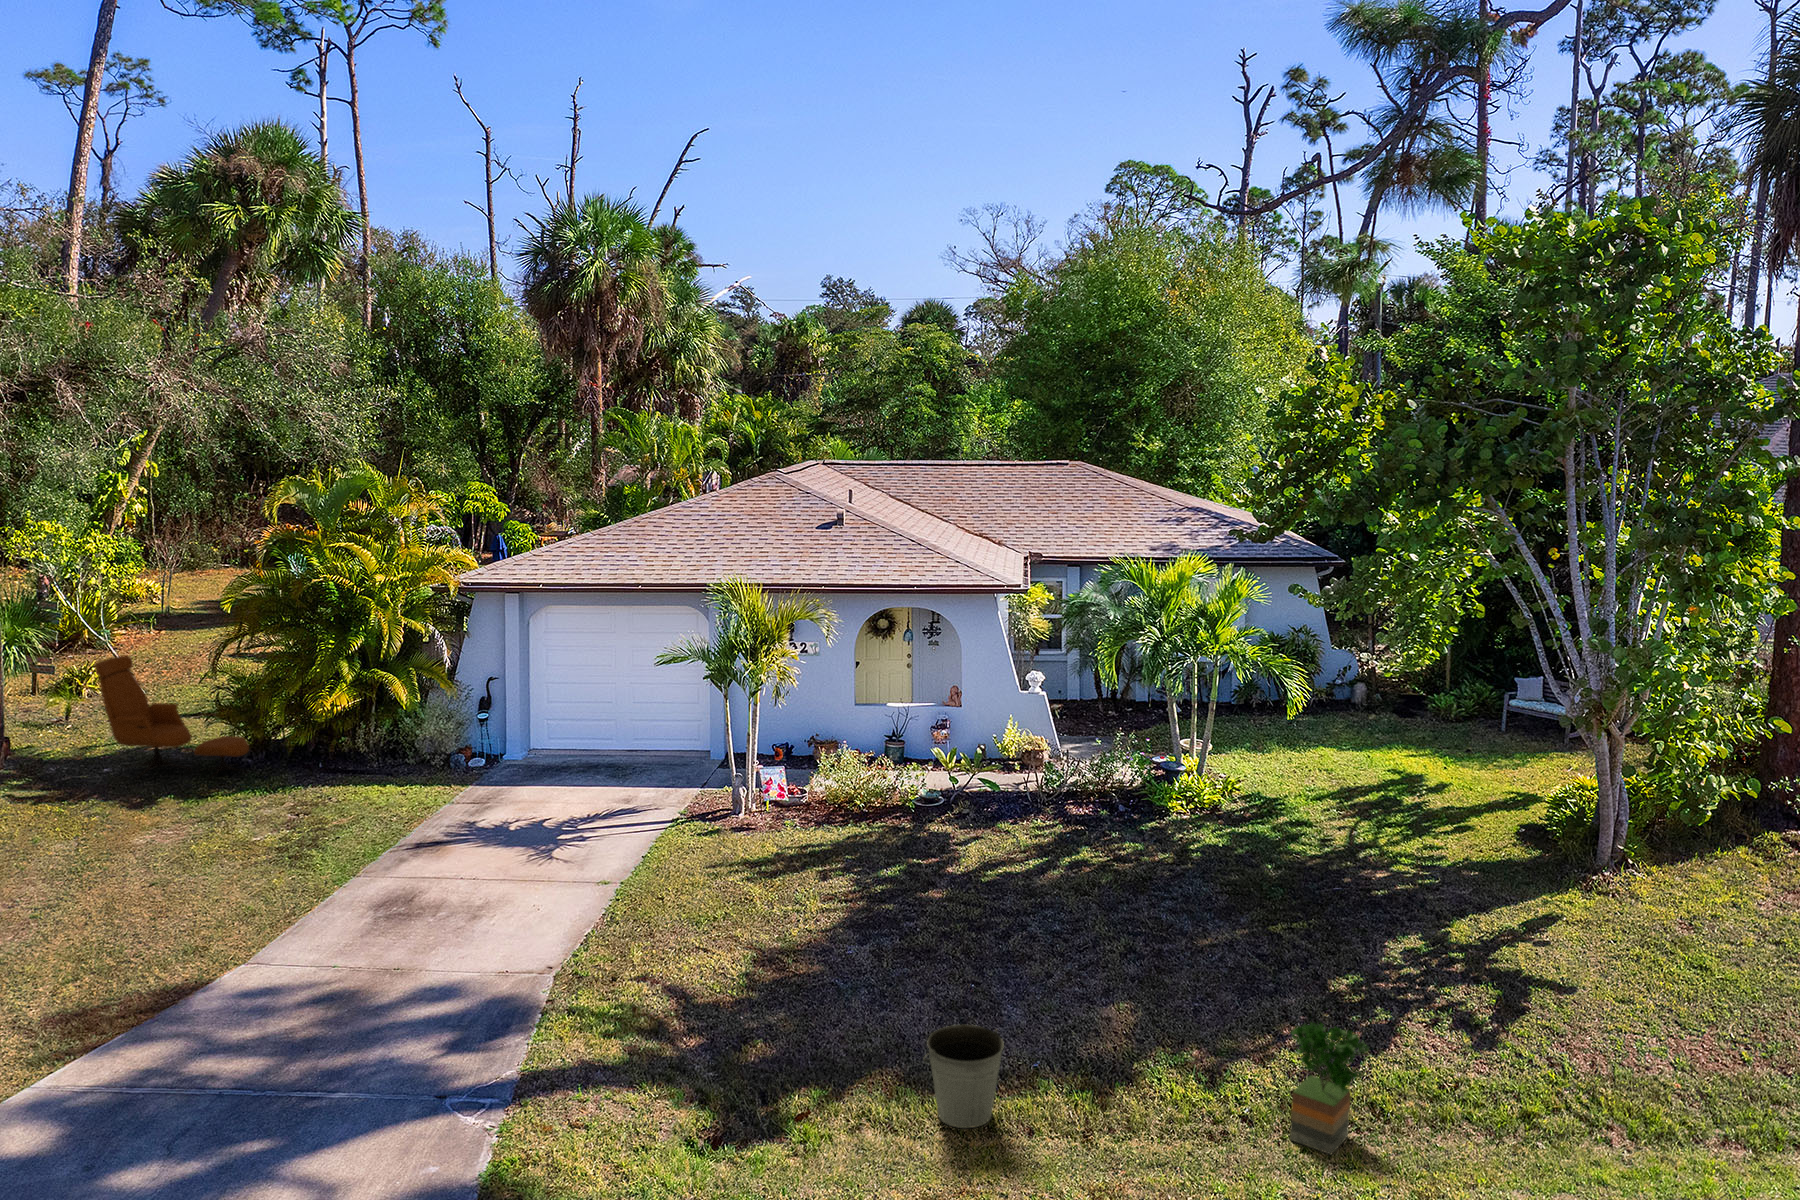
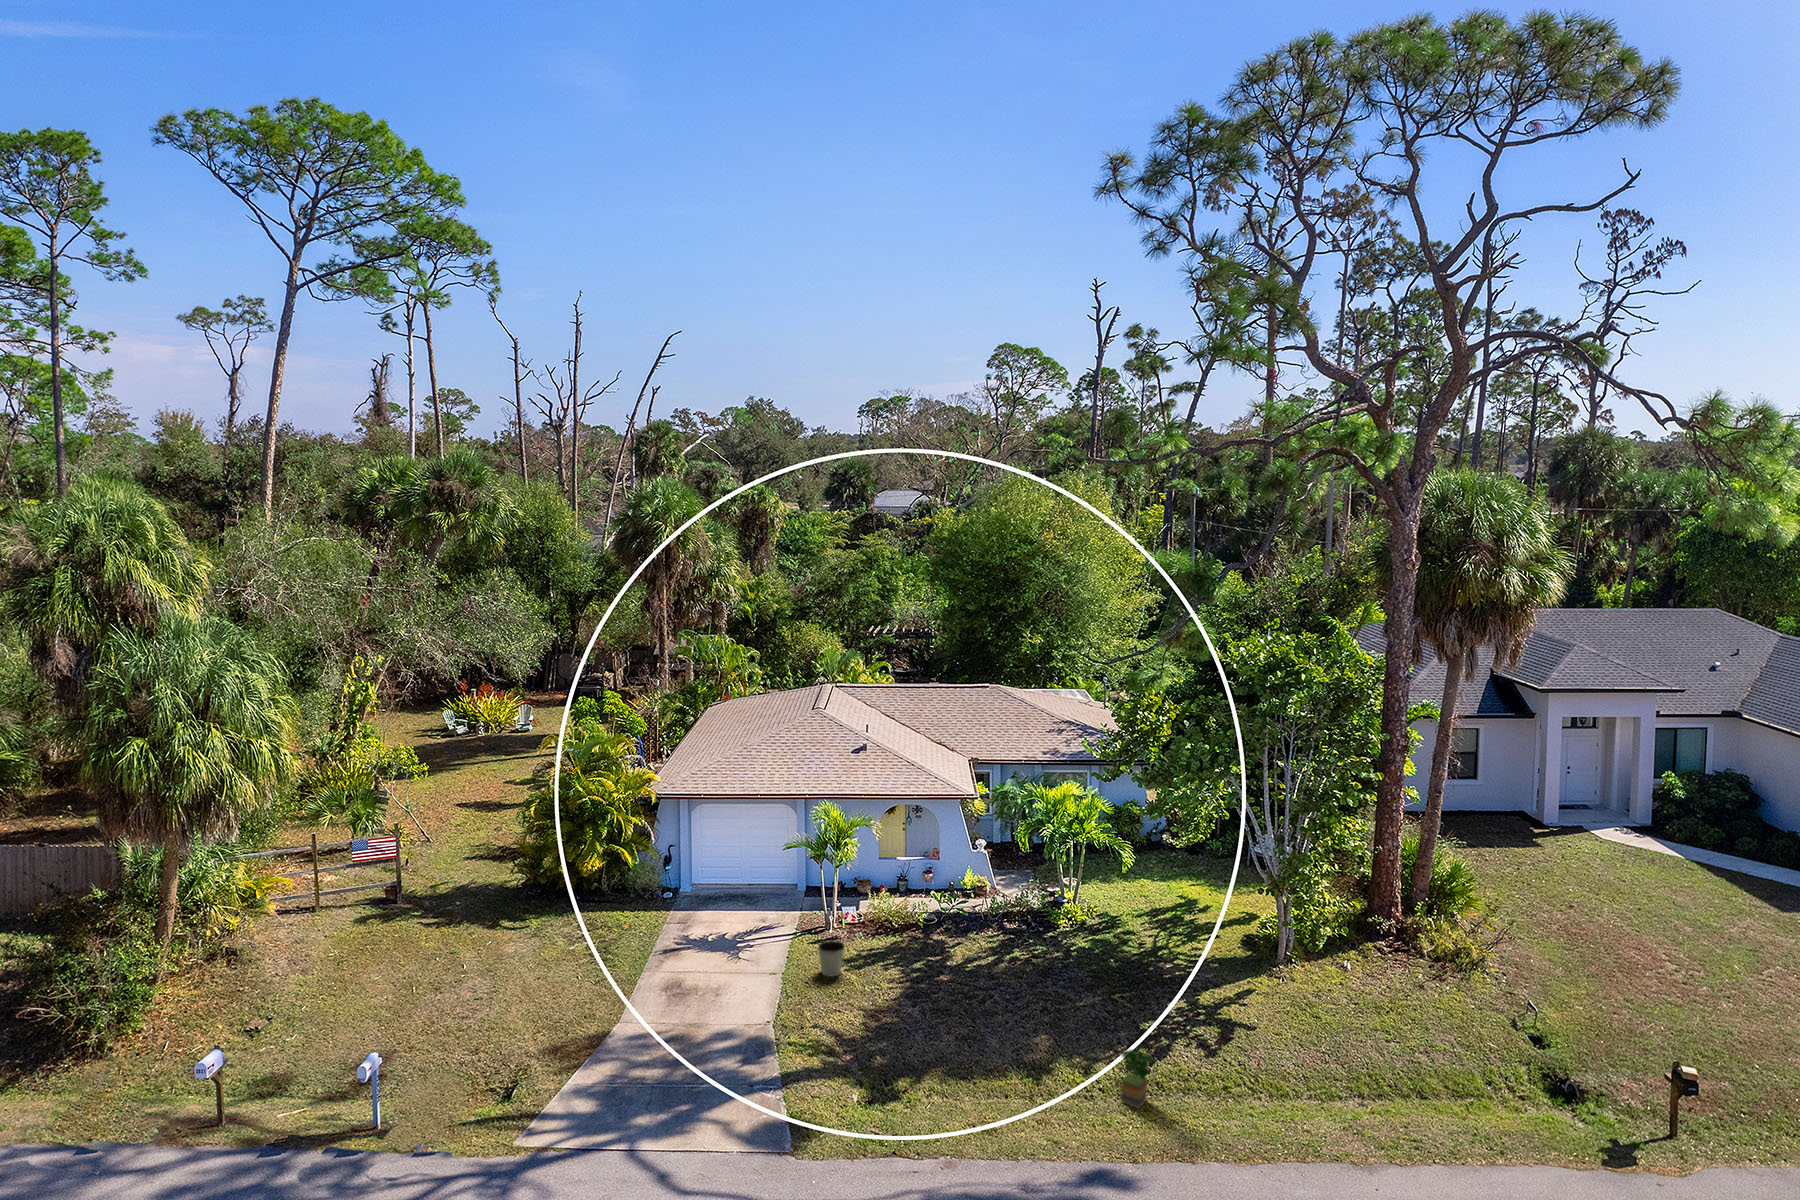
lounge chair: present [95,656,249,779] -> none [457,836,541,910]
bucket: present [924,1025,1004,1128] -> present [818,940,845,977]

